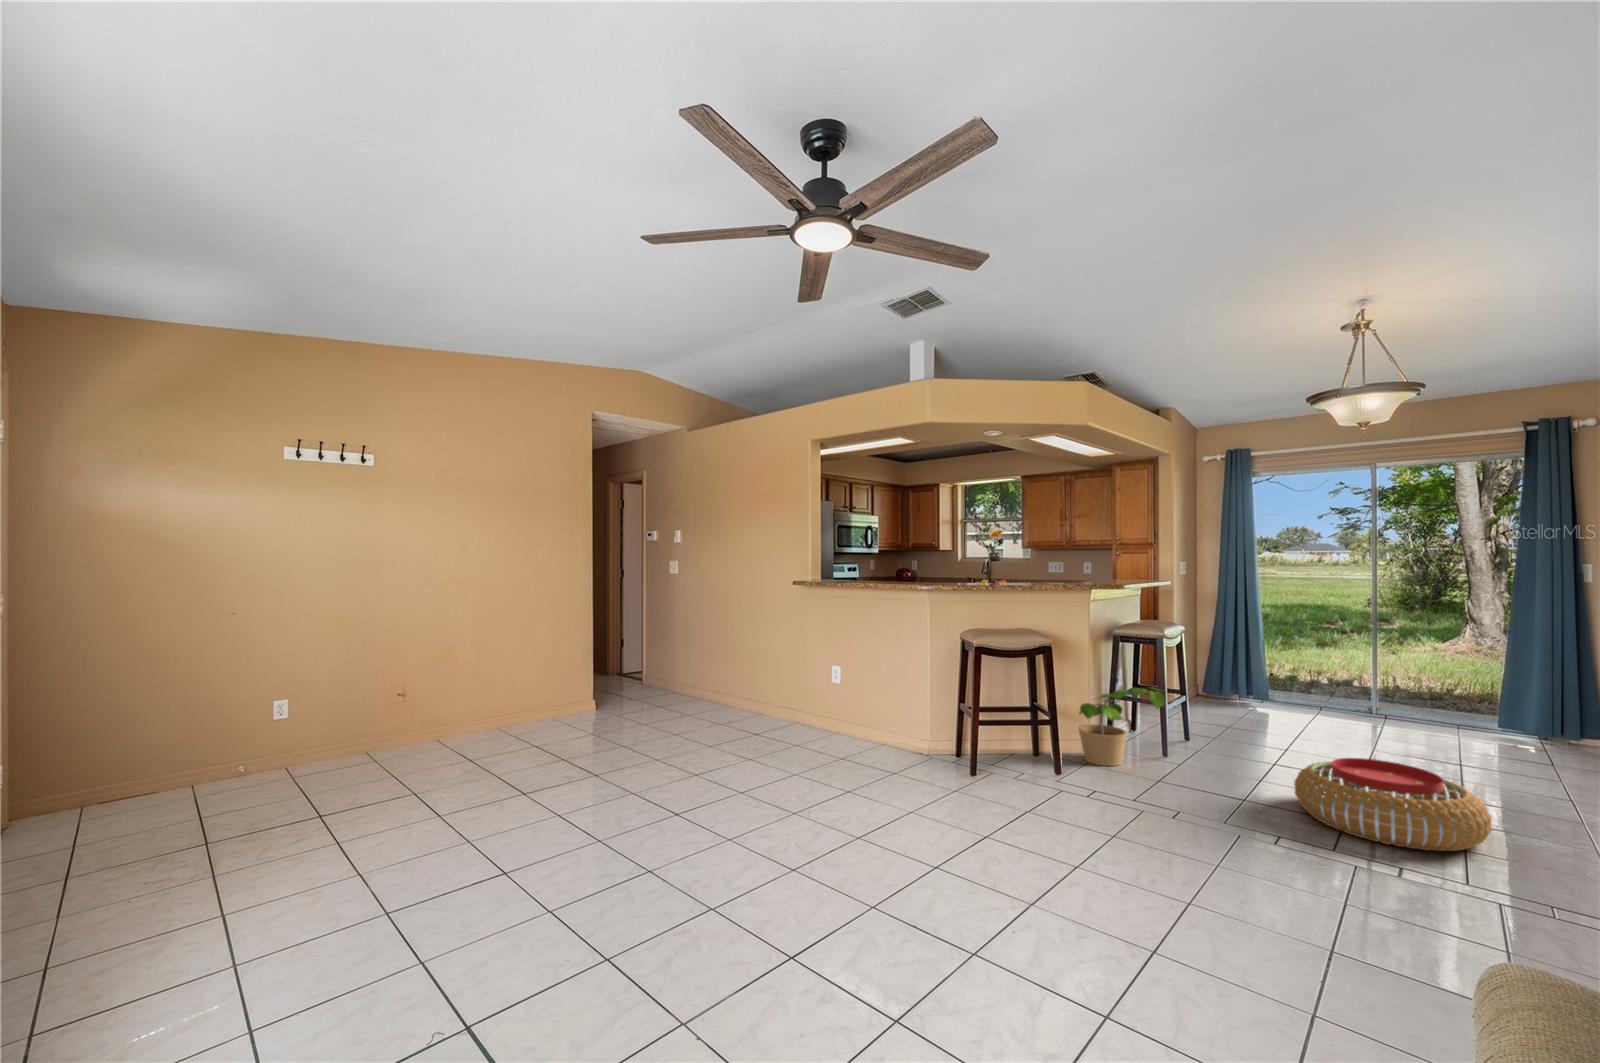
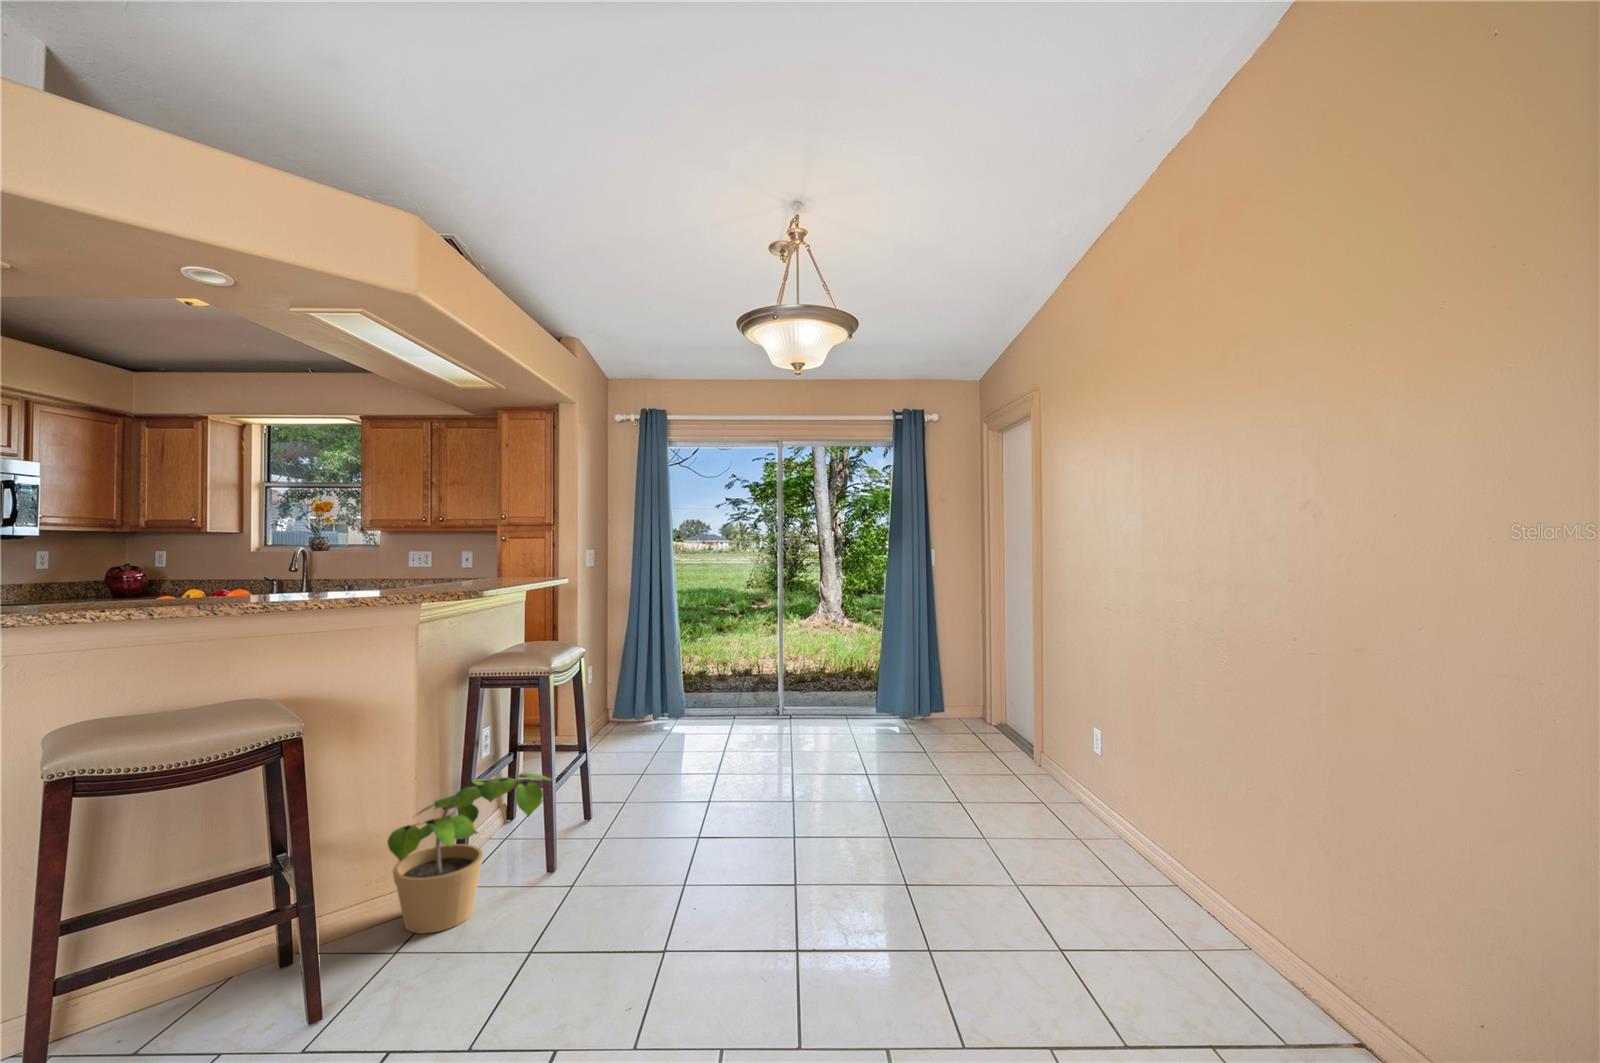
pouf: present [1294,758,1492,851] -> none [724,822,935,974]

